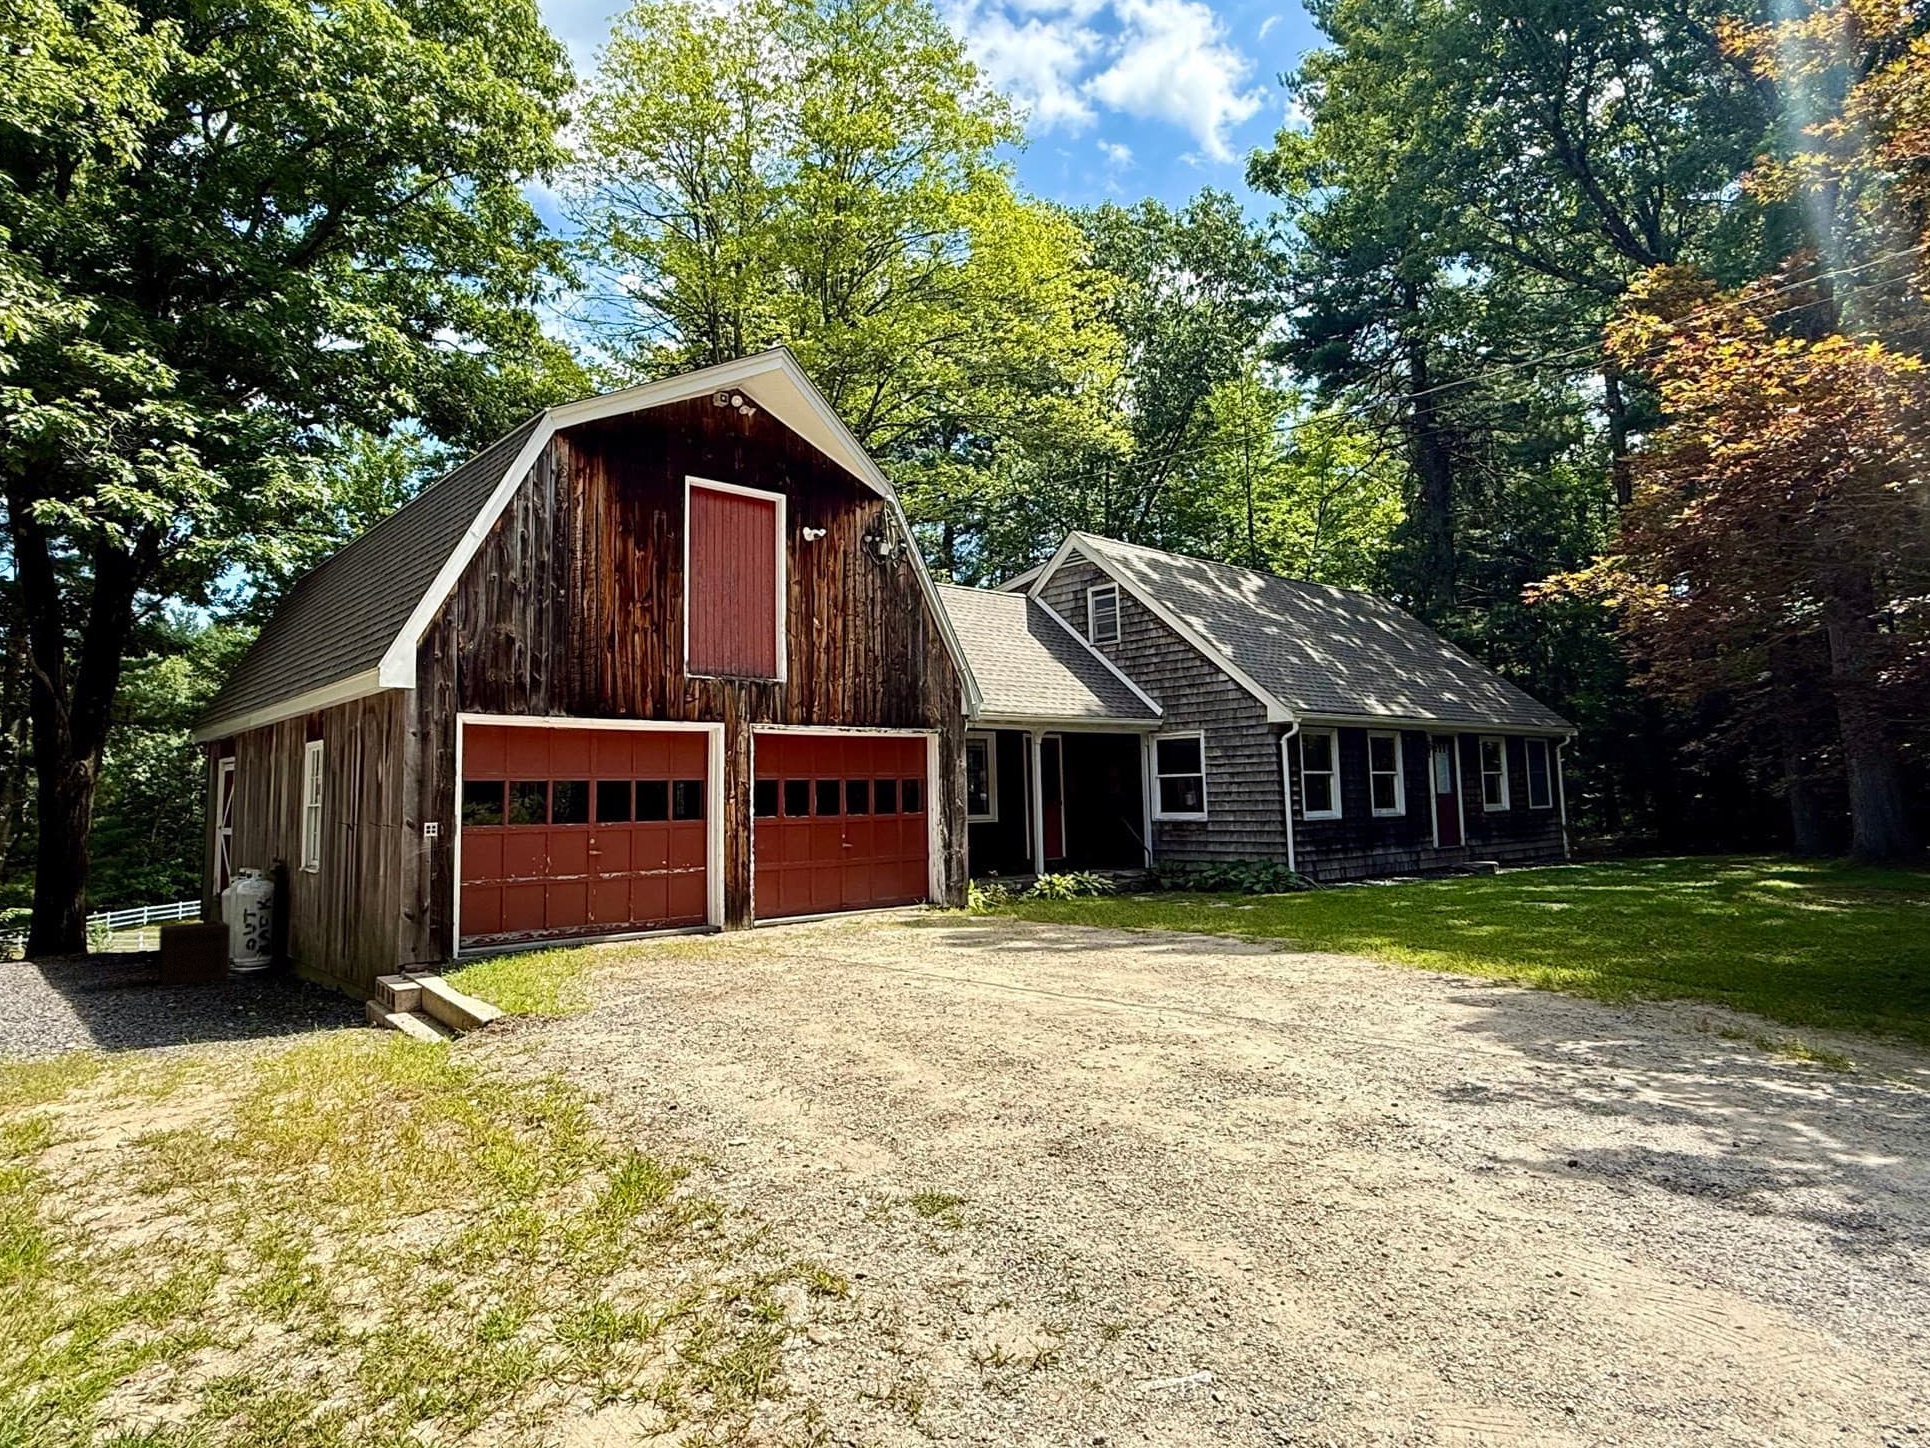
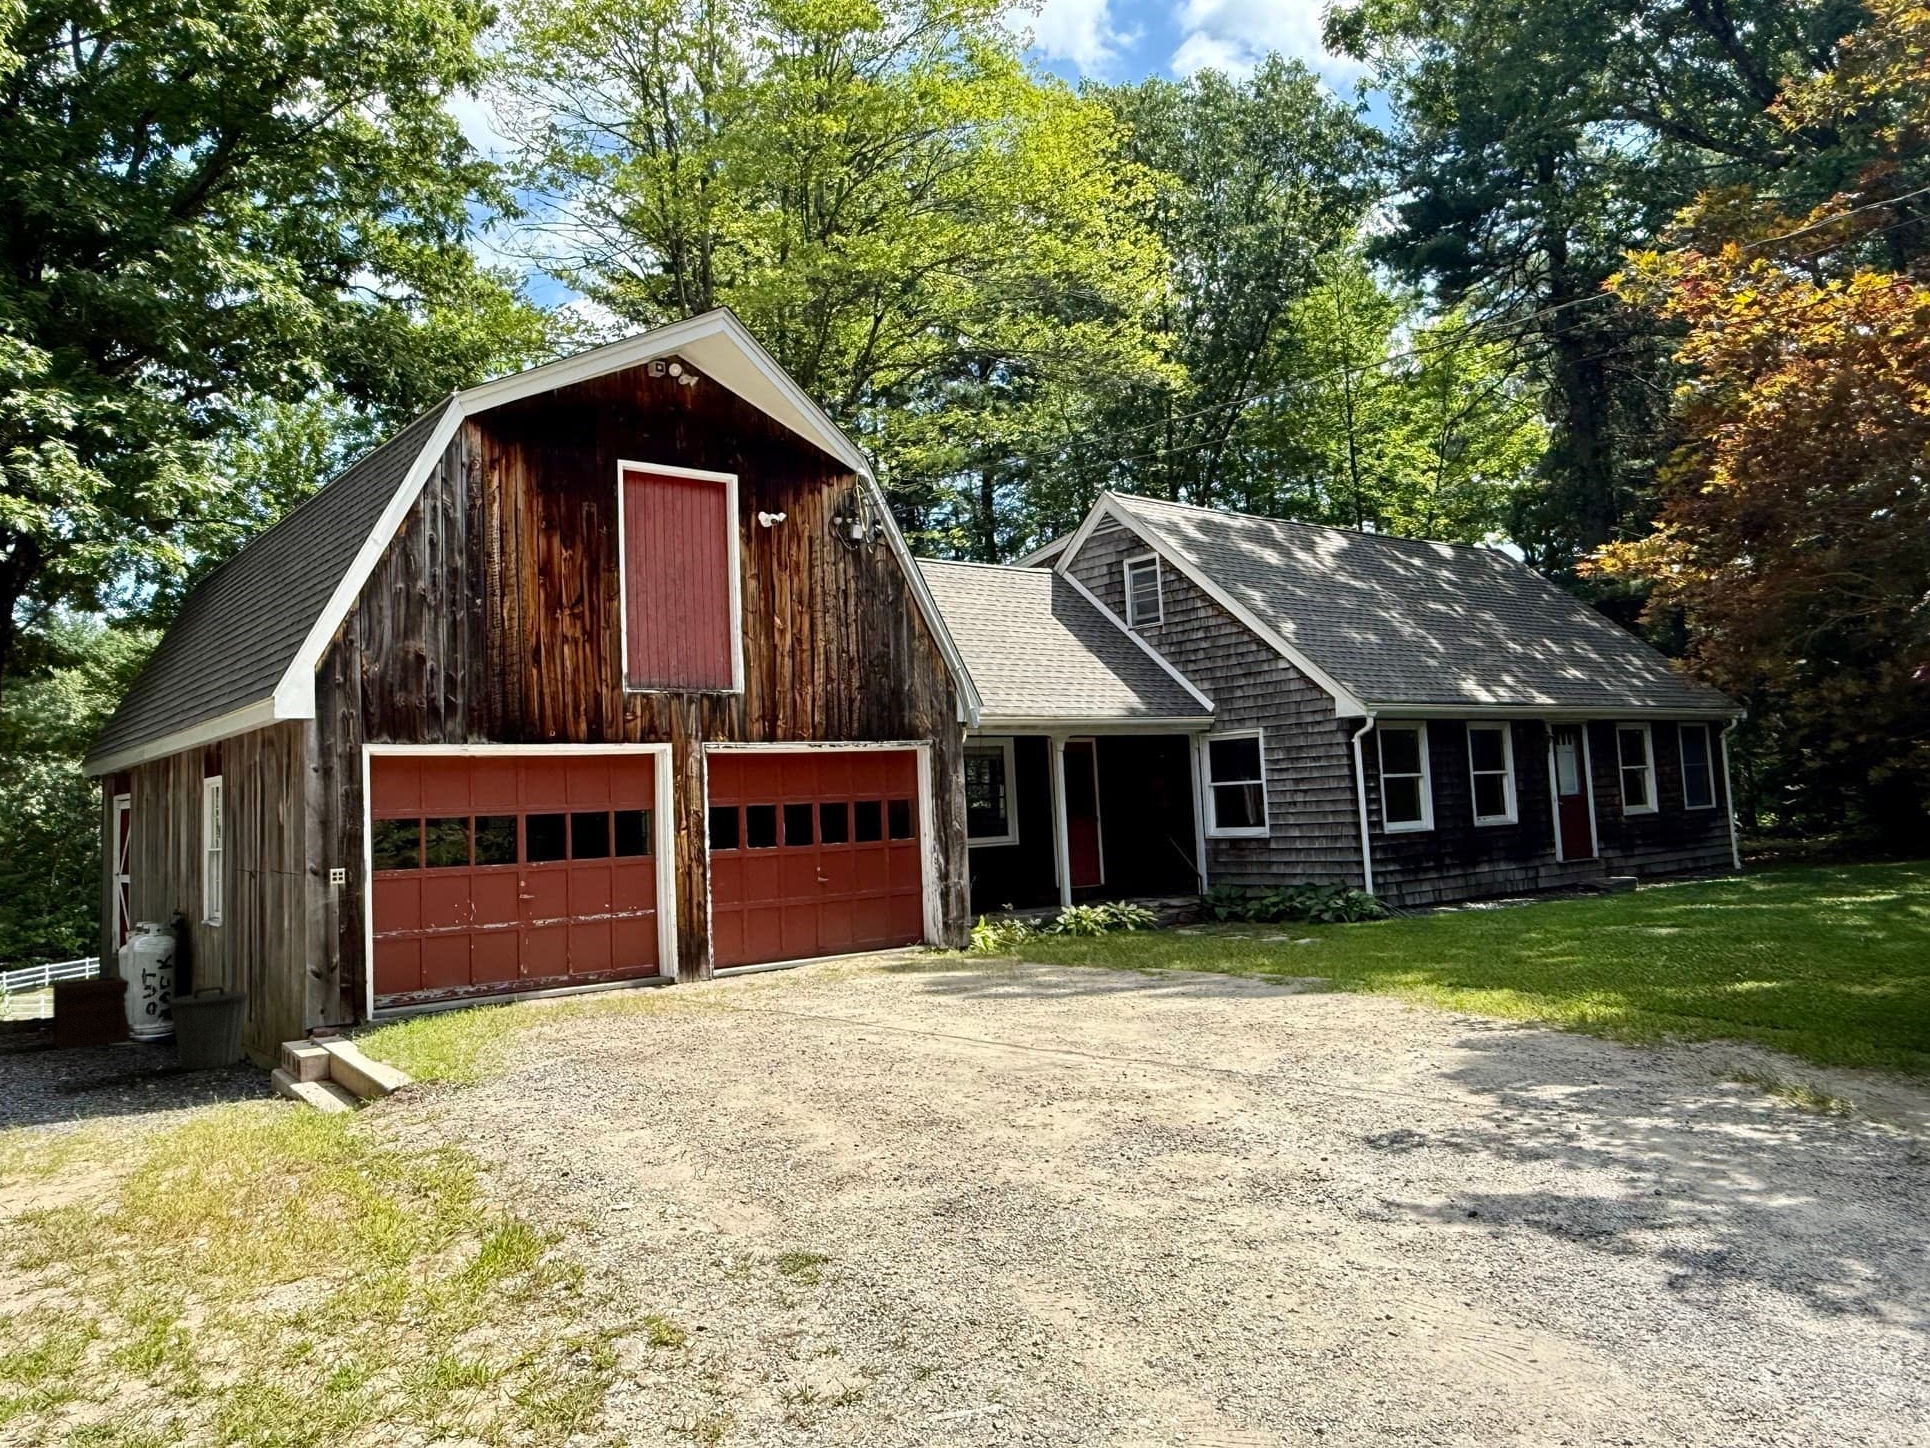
lounge chair: present [1561,824,1606,860] -> none [1721,827,1780,875]
trash can: none [270,930,345,1005] -> present [169,986,249,1069]

